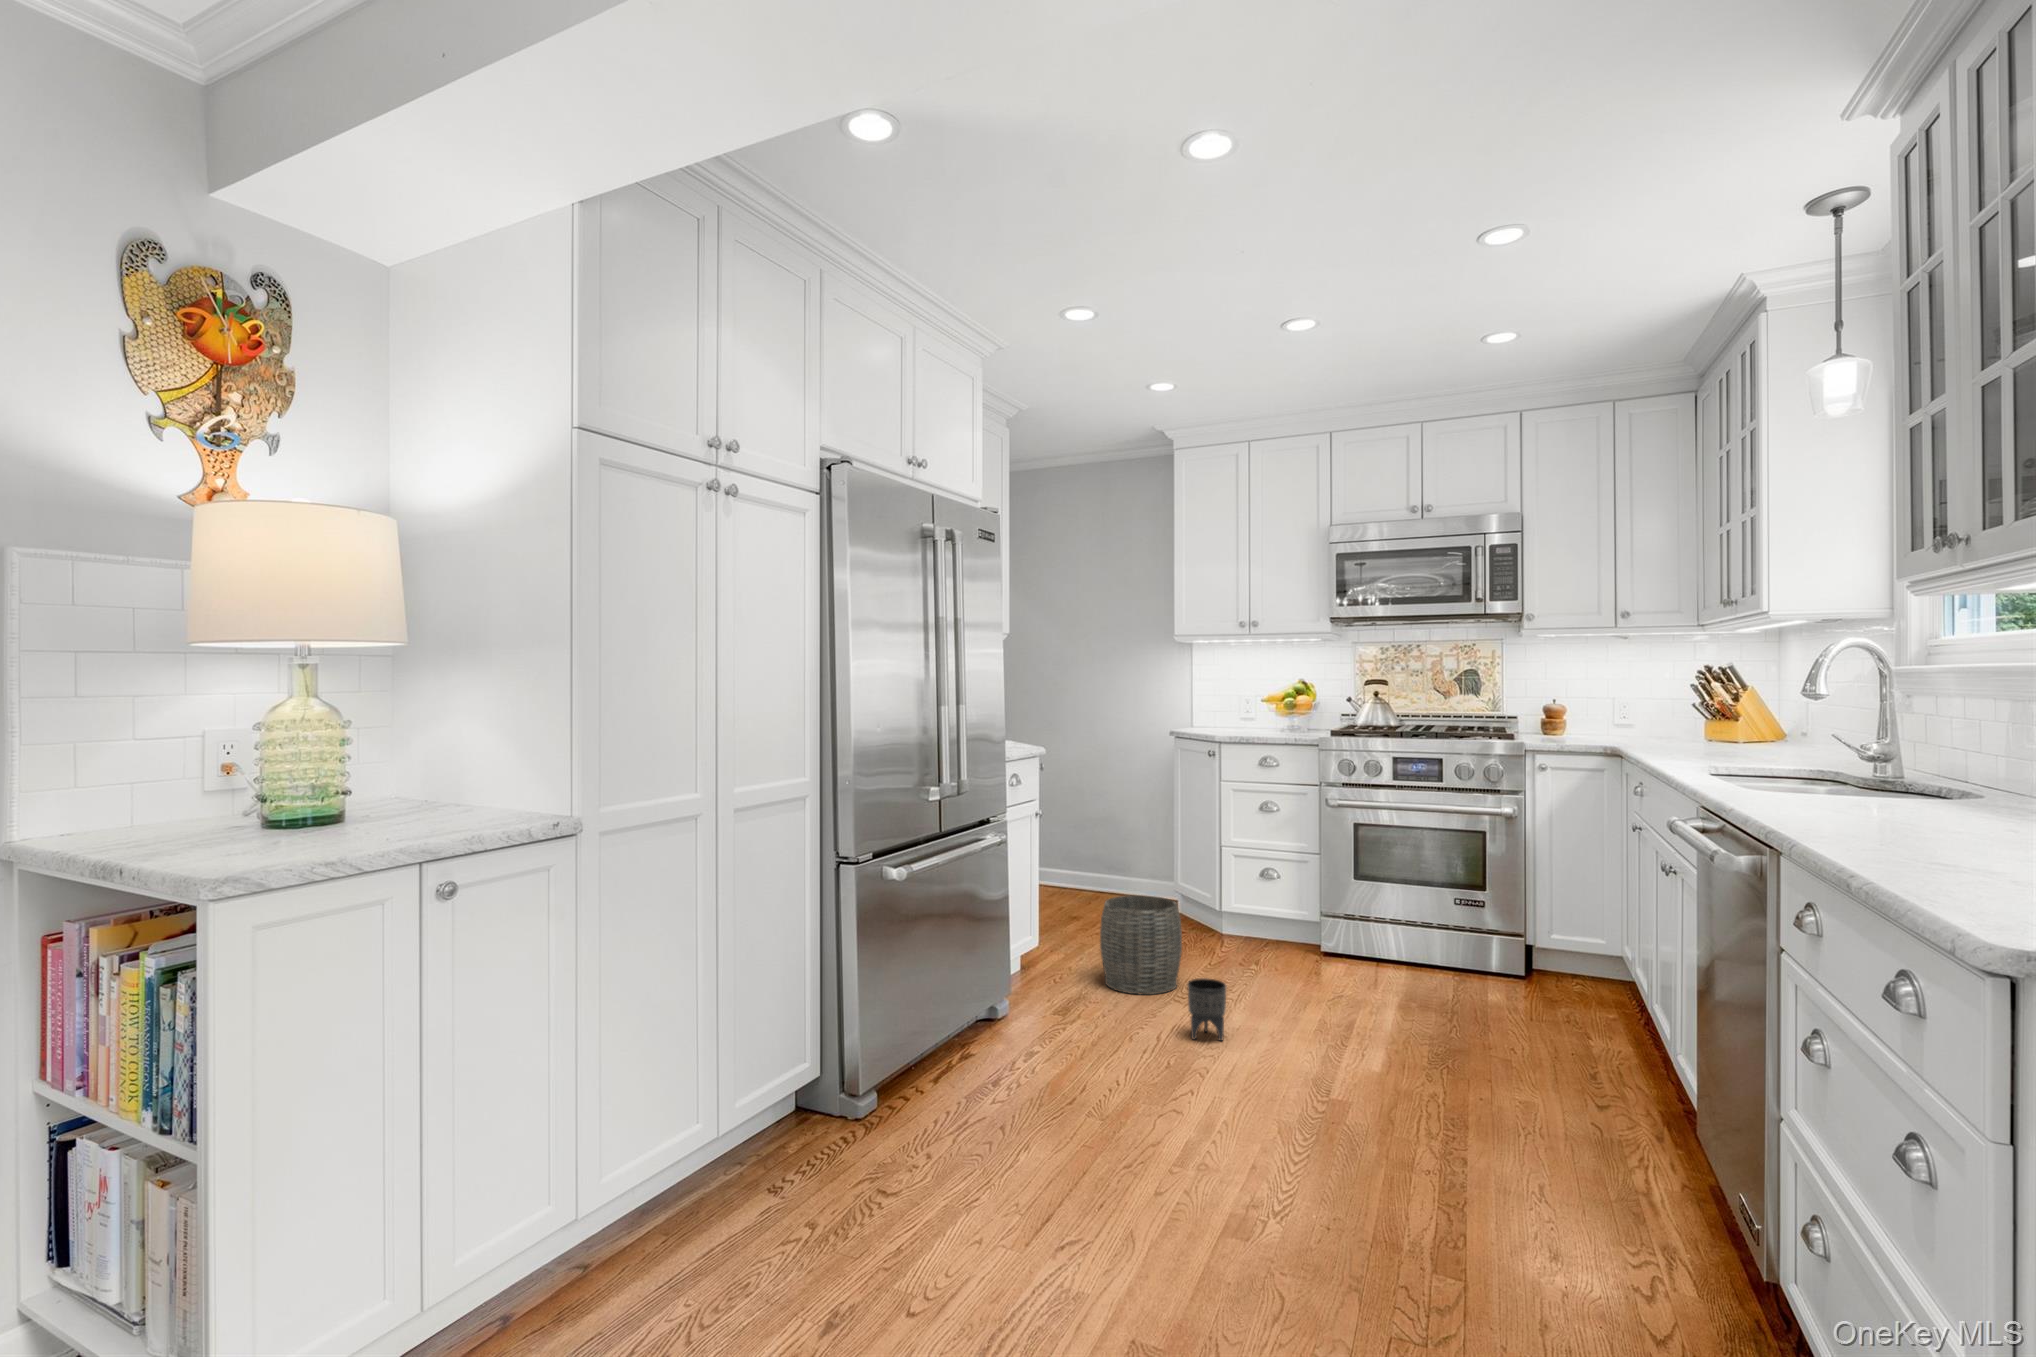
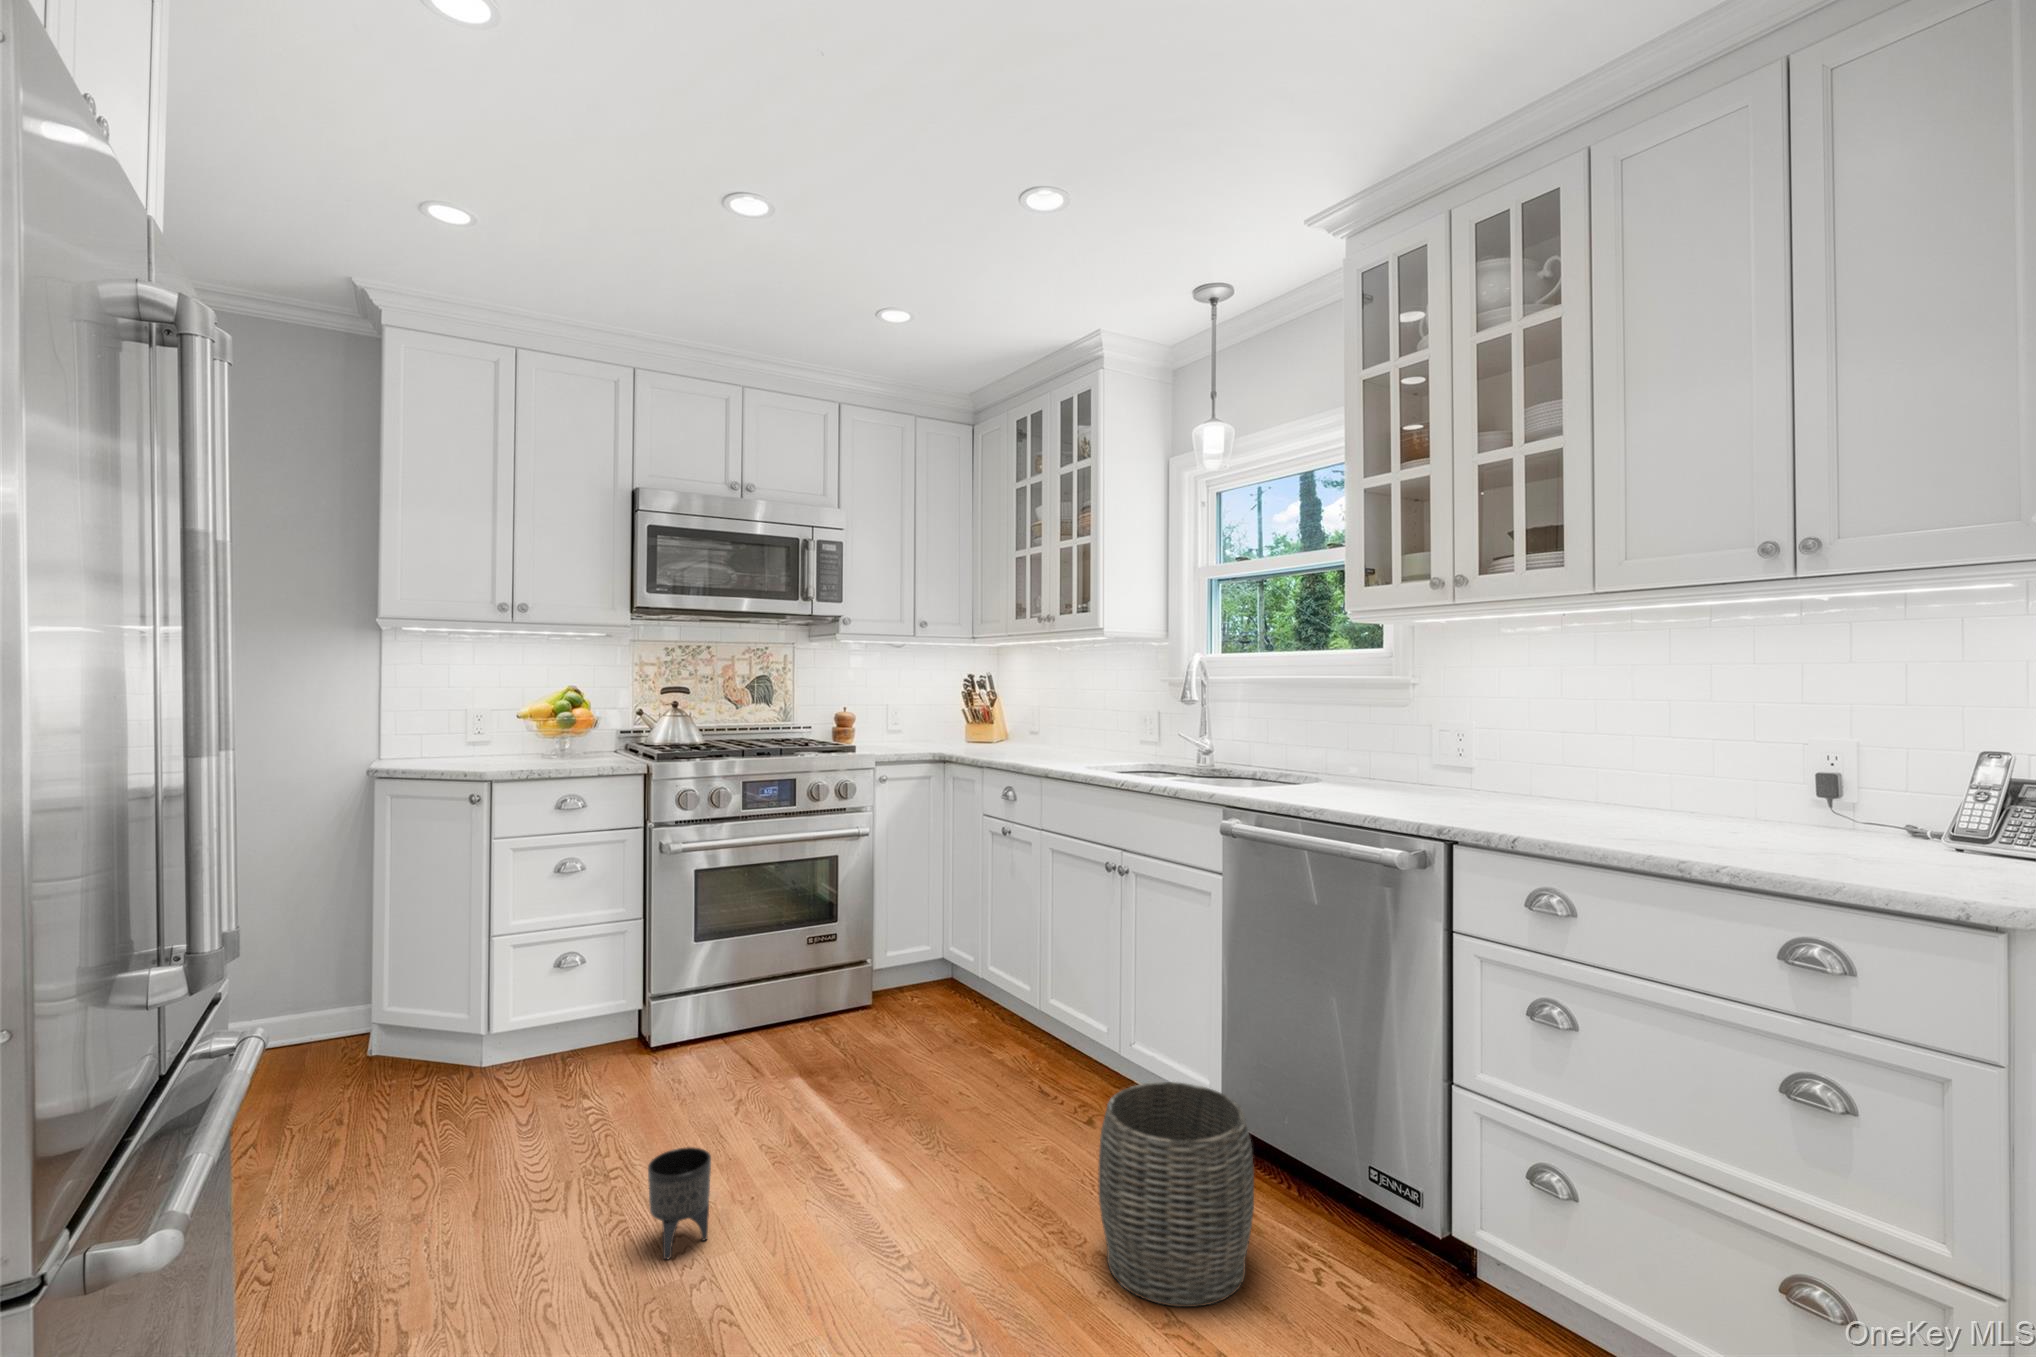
woven basket: present [1100,895,1182,995] -> present [1098,1082,1254,1307]

